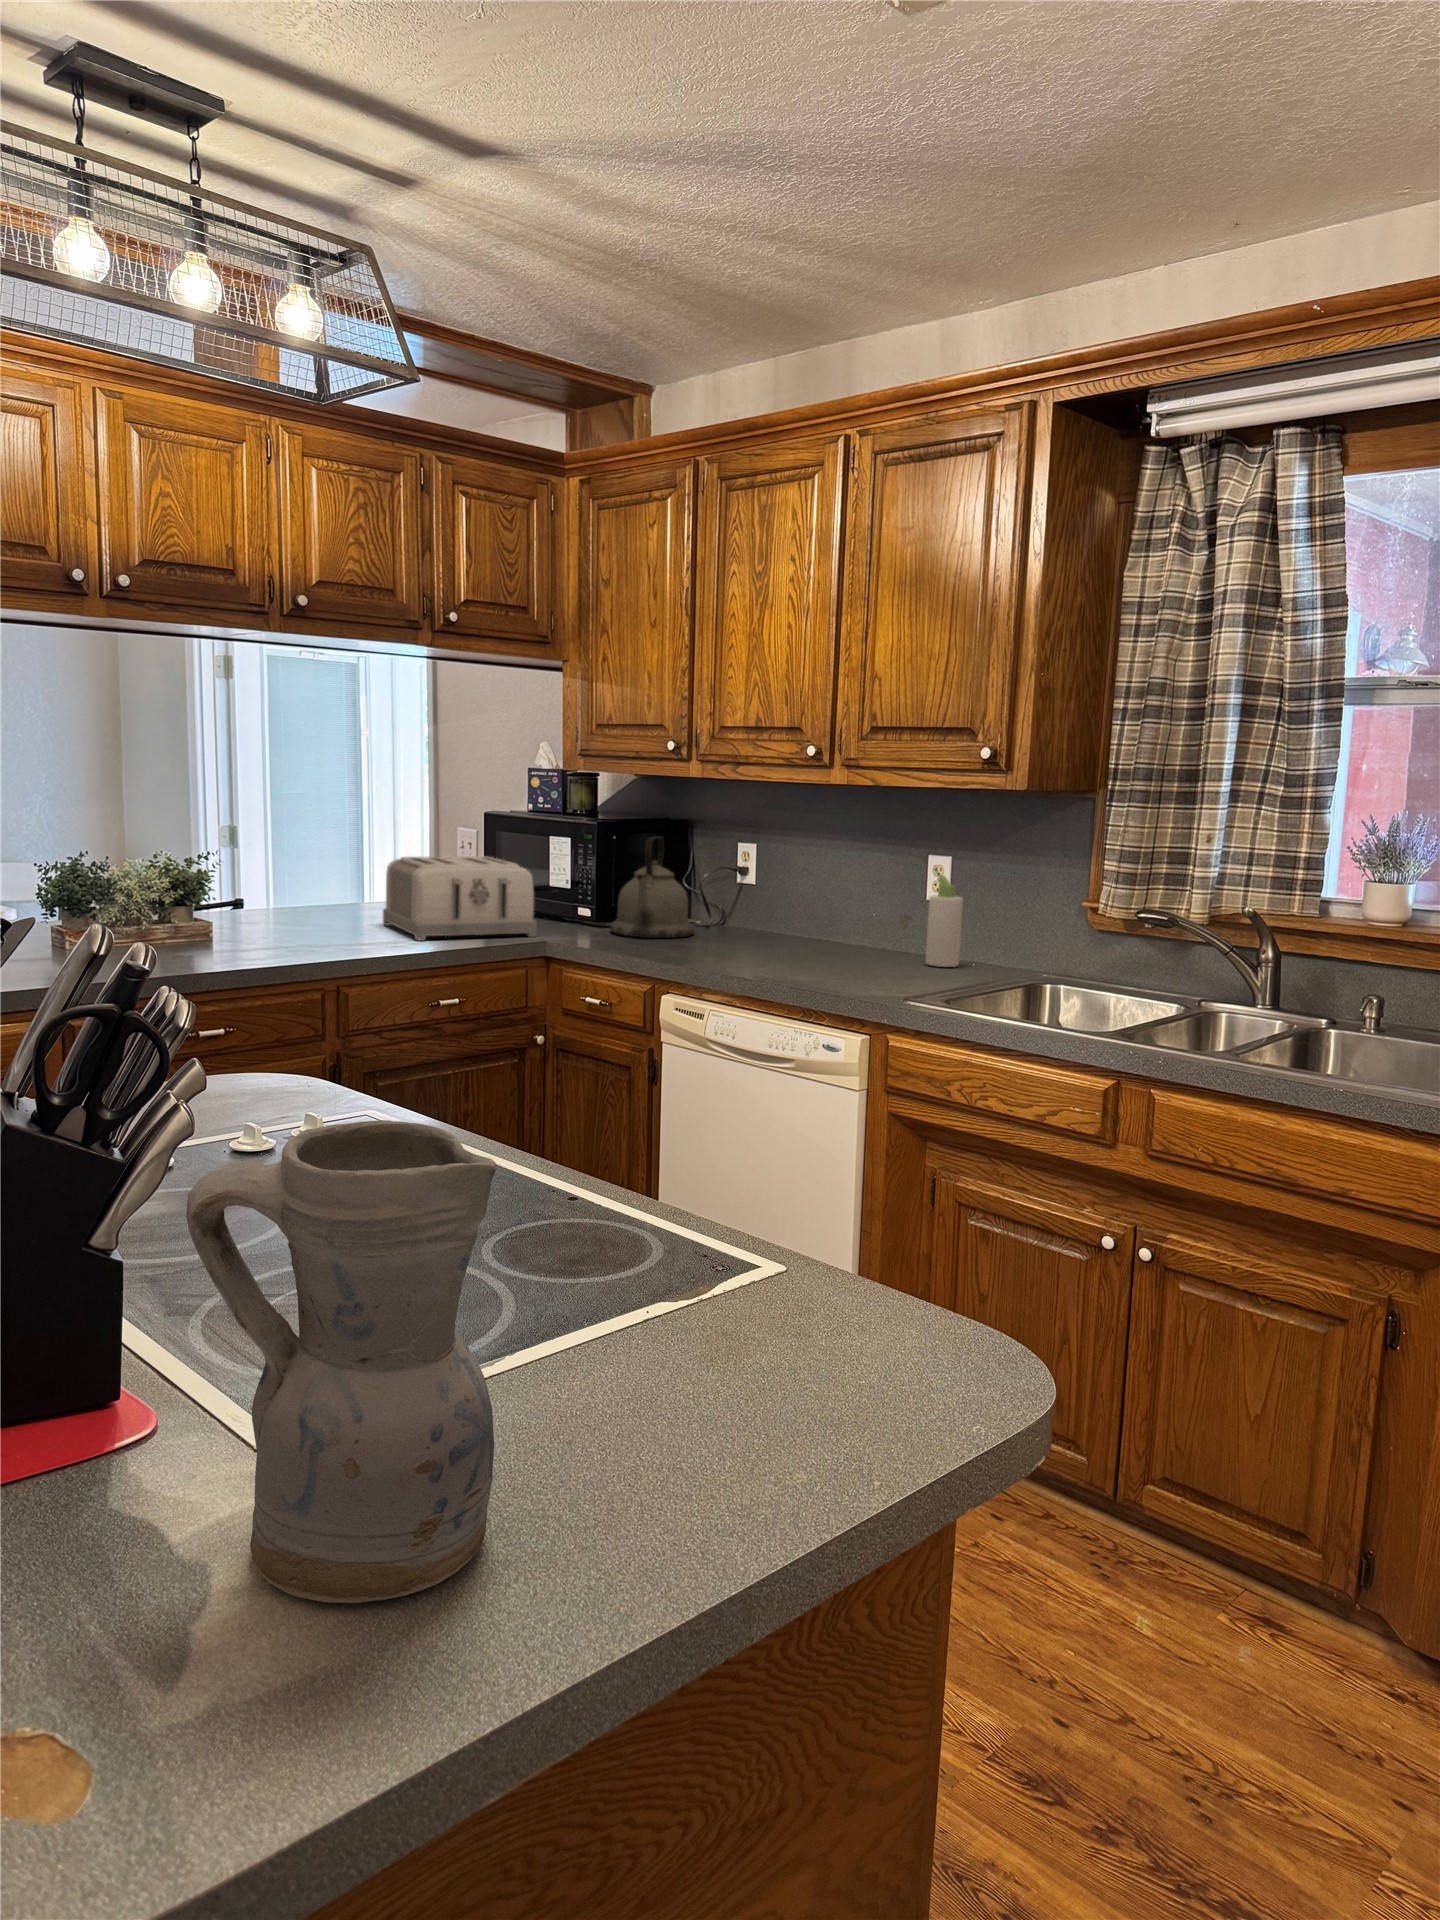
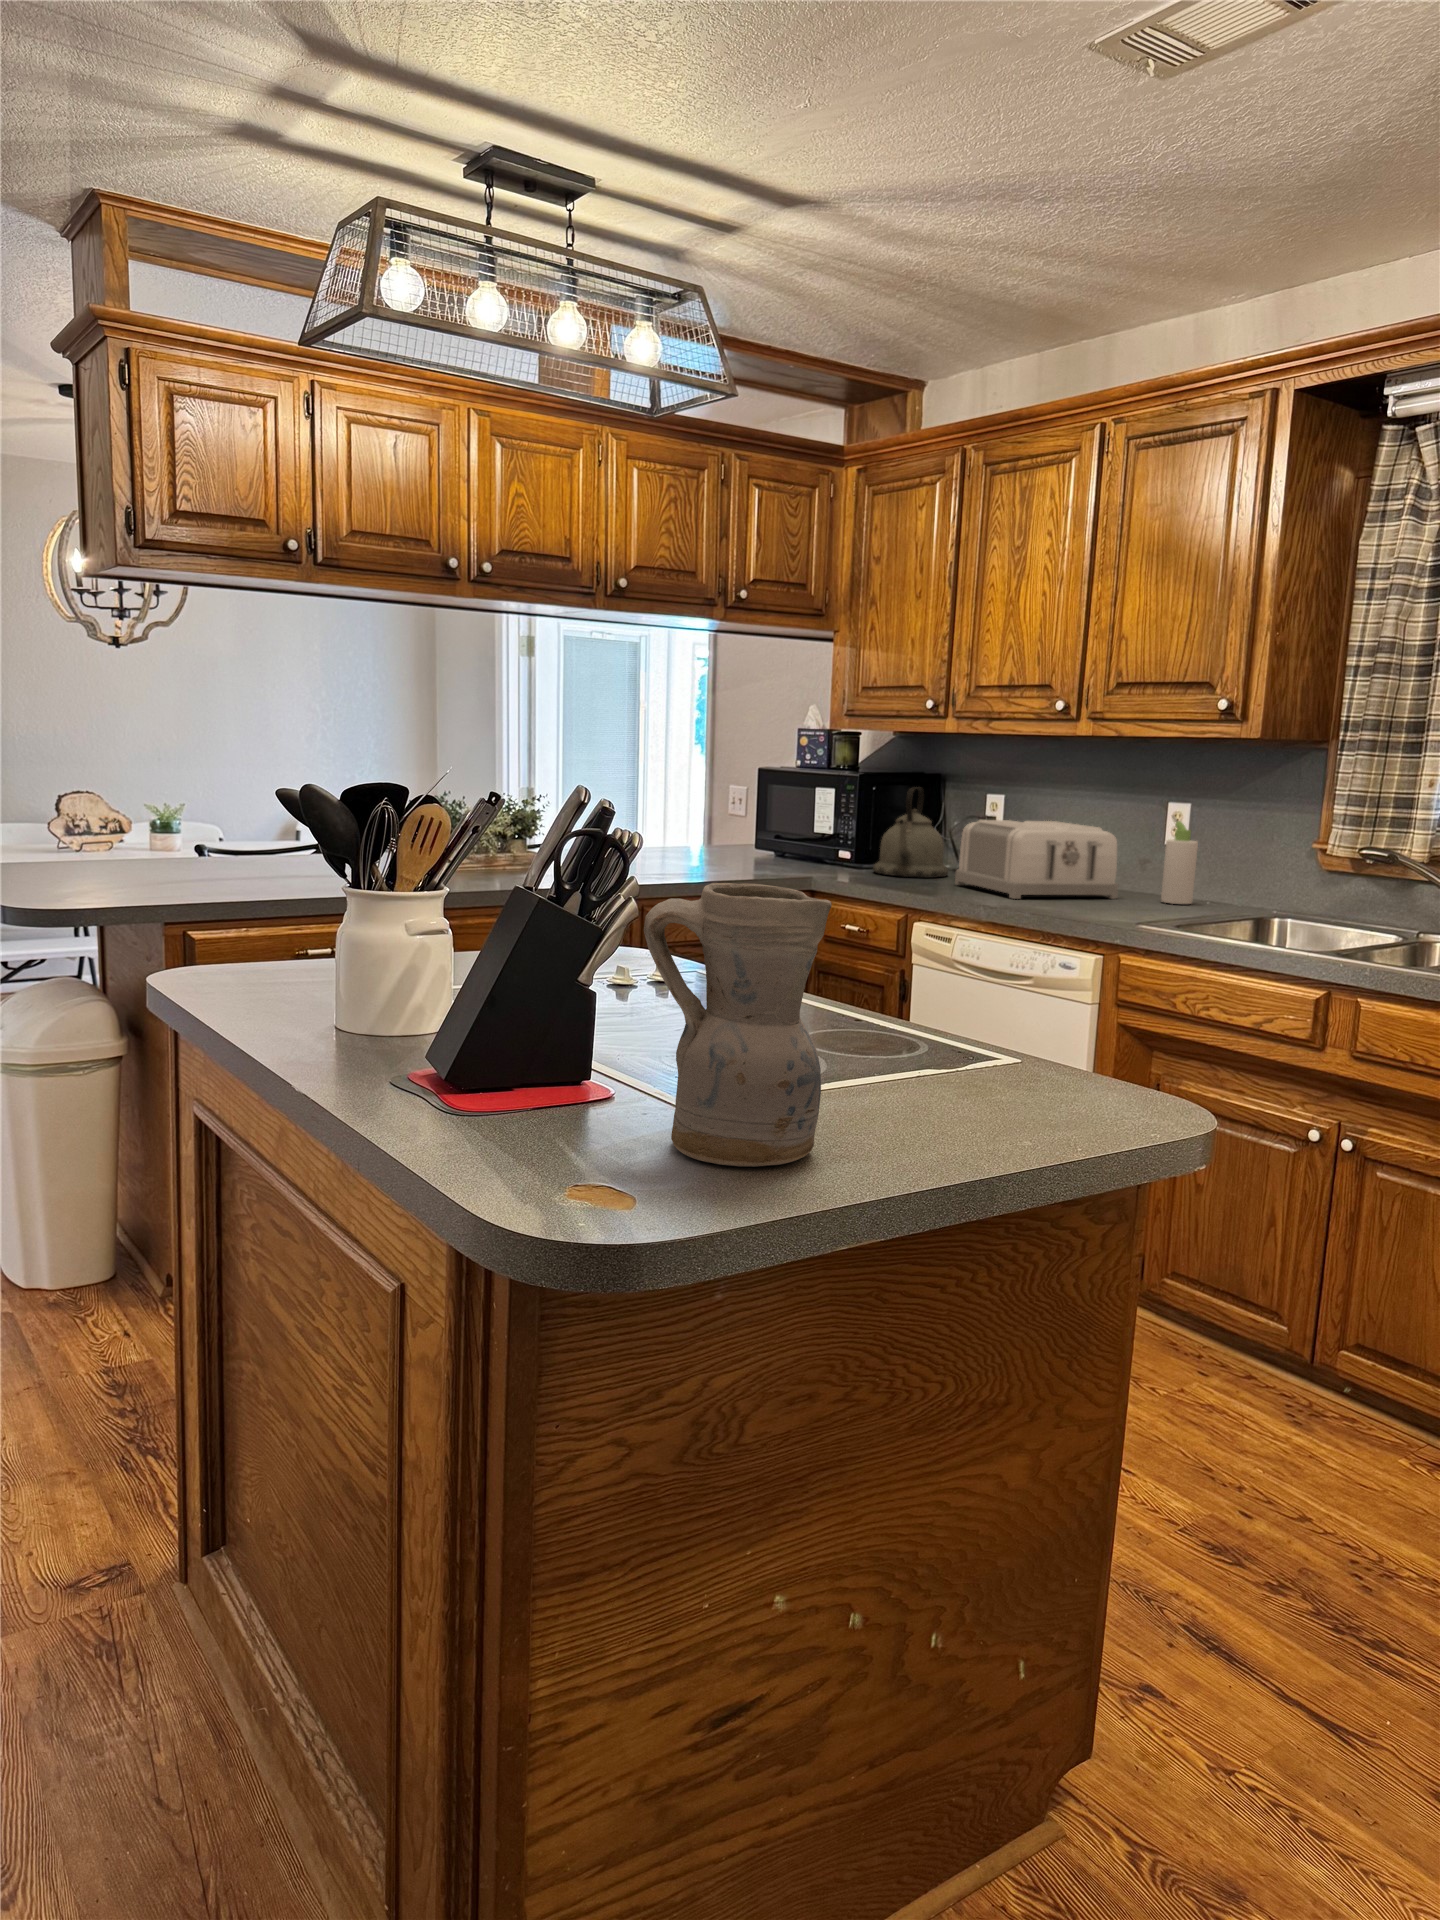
toaster: present [383,857,537,941] -> present [955,820,1118,899]

